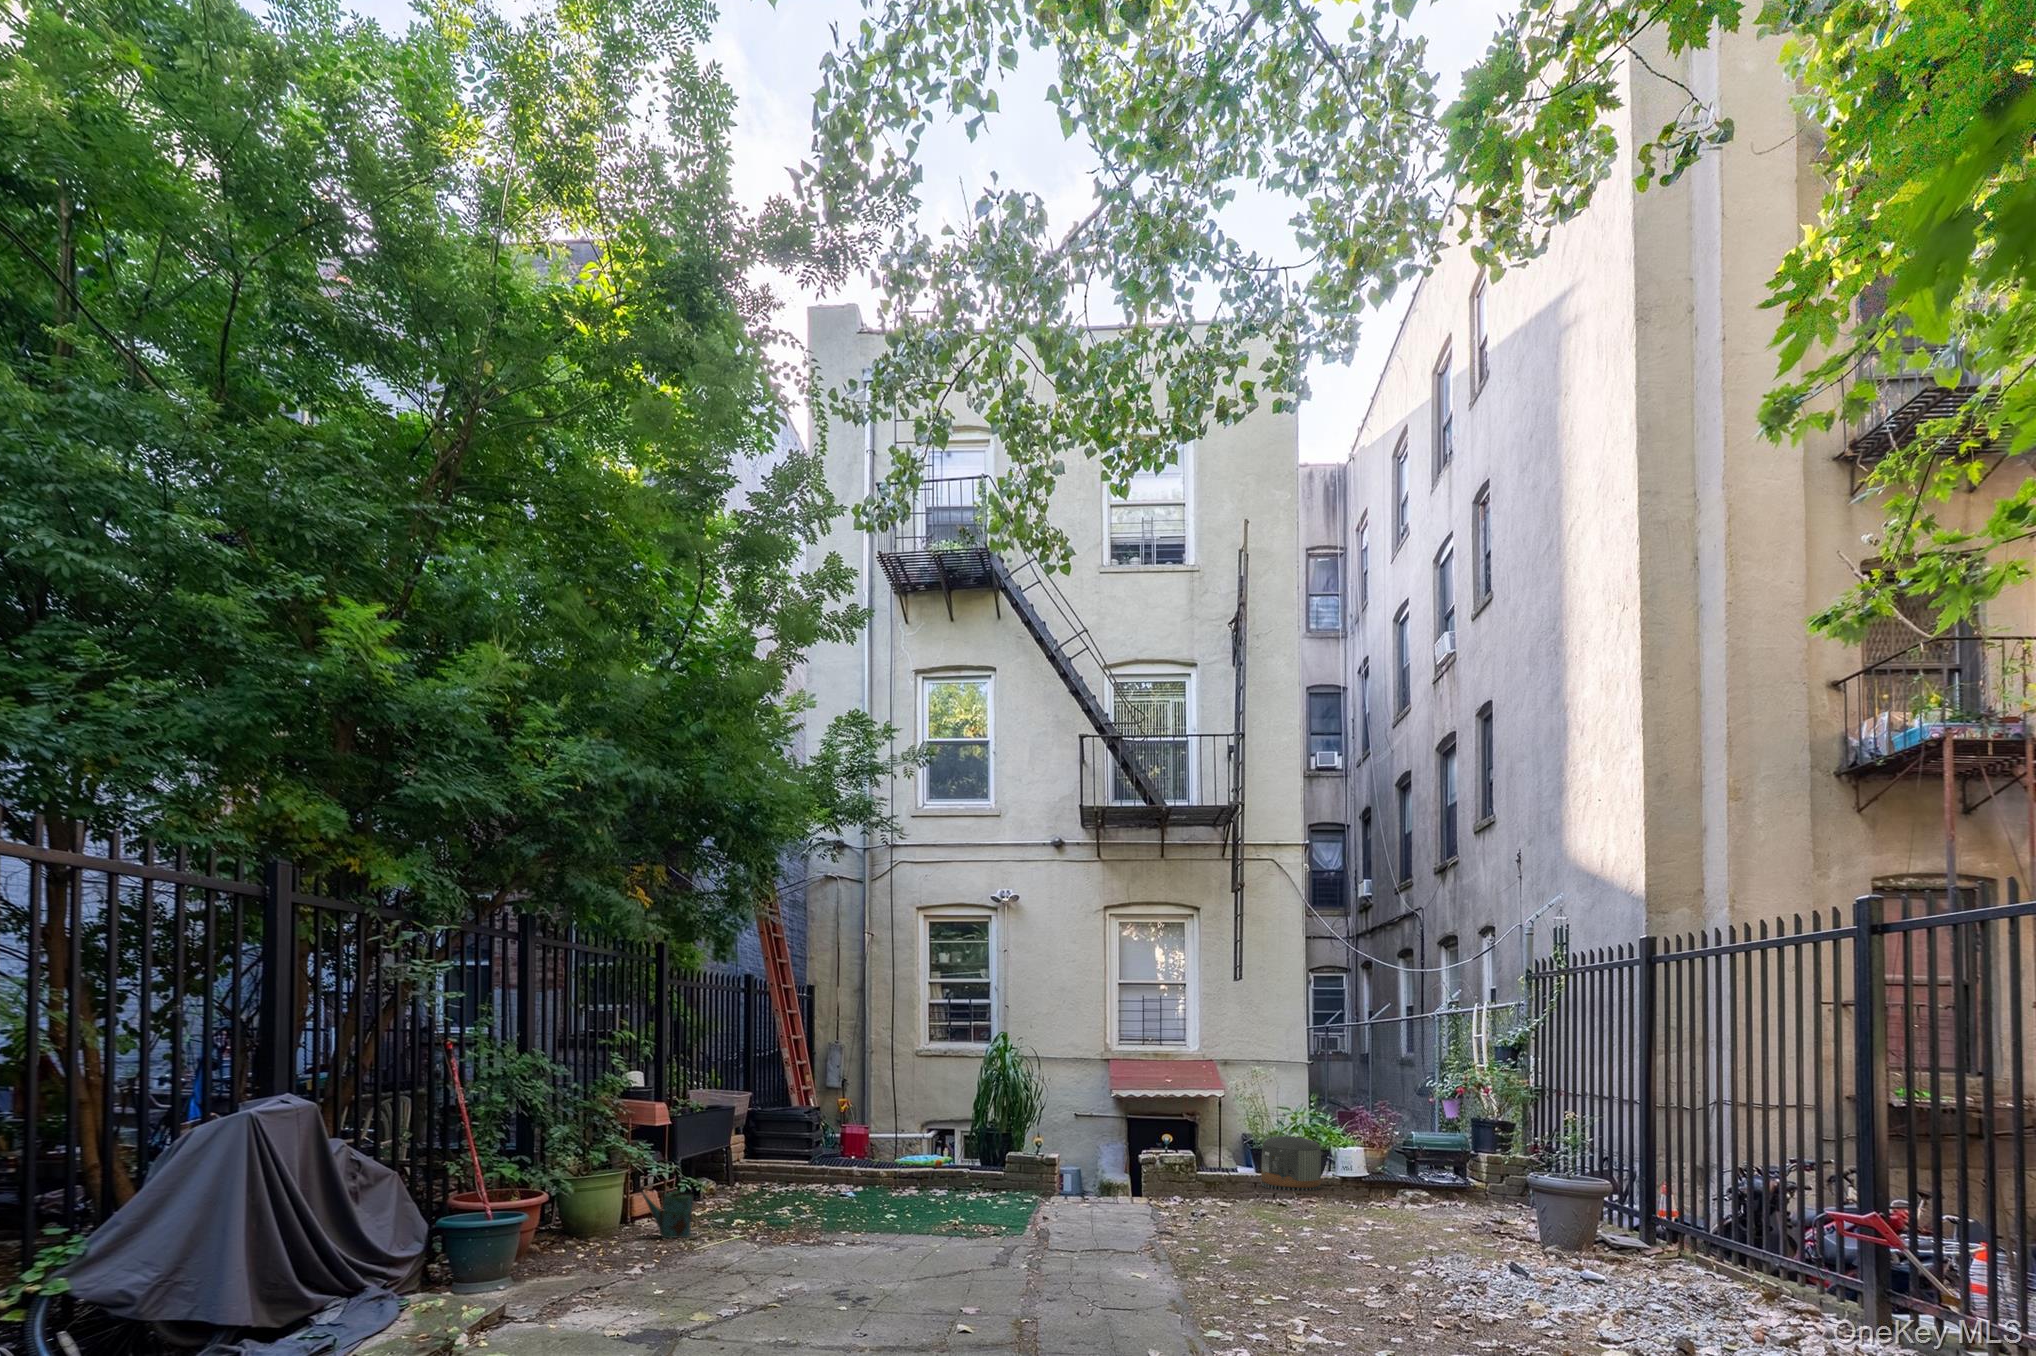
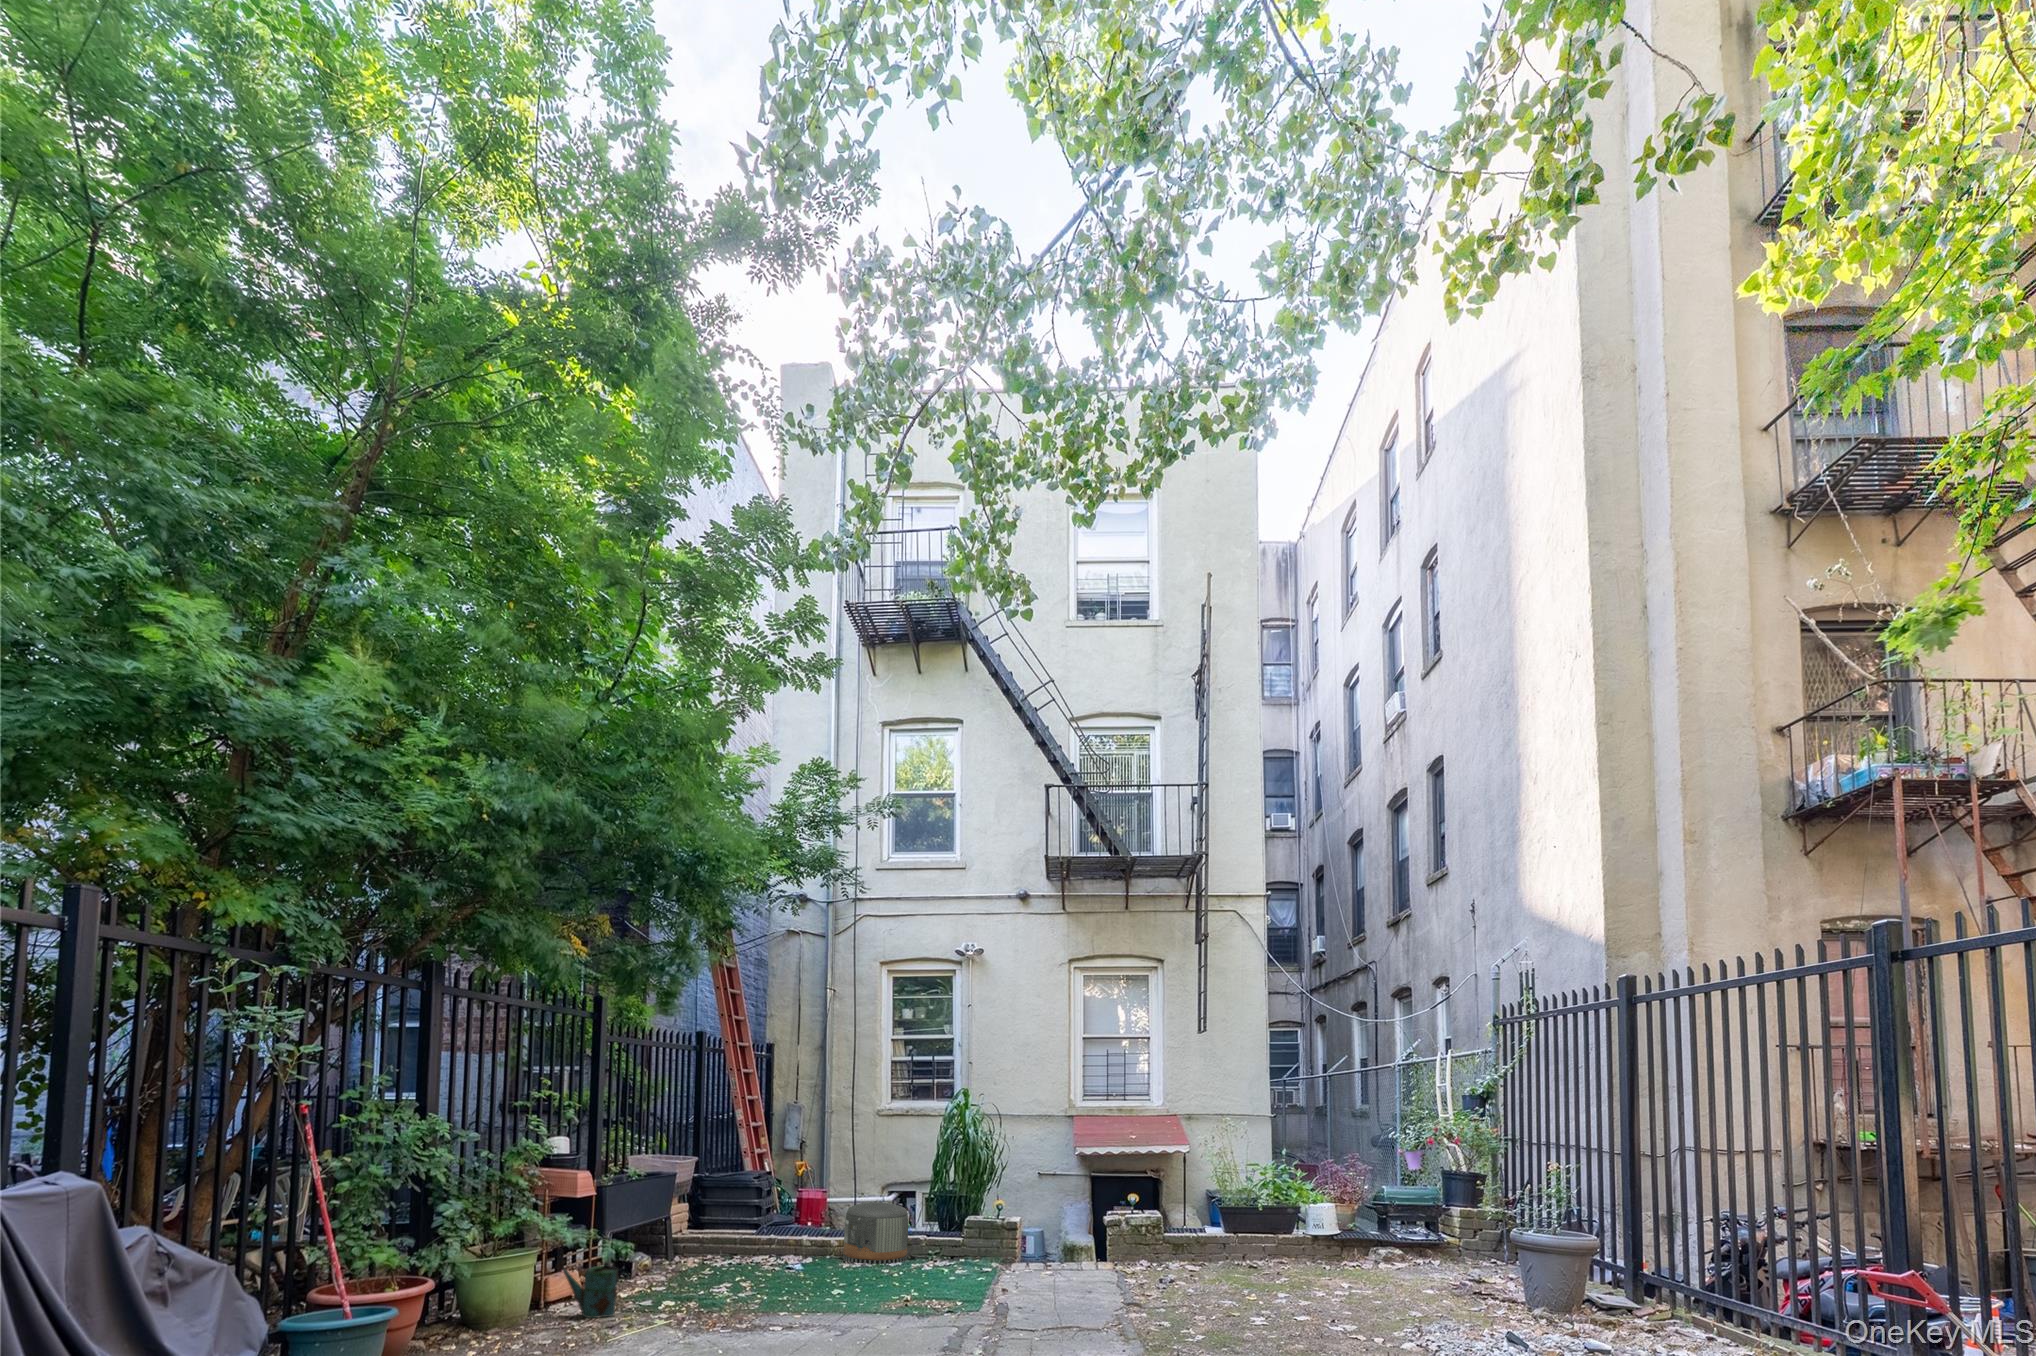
pouf: present [1261,1136,1321,1191] -> present [843,1202,908,1264]

